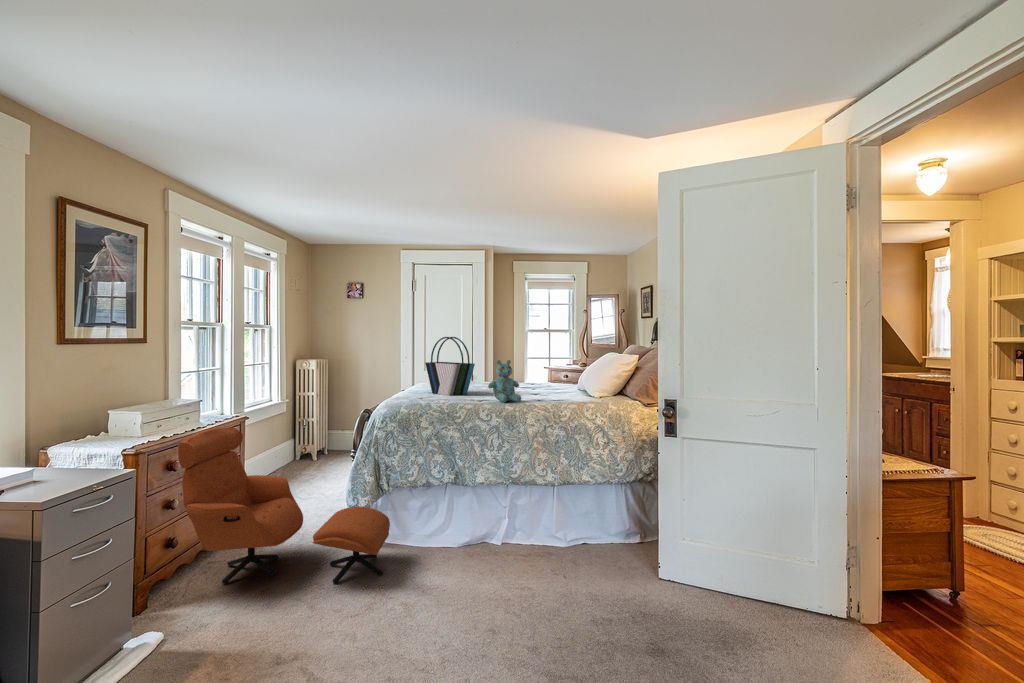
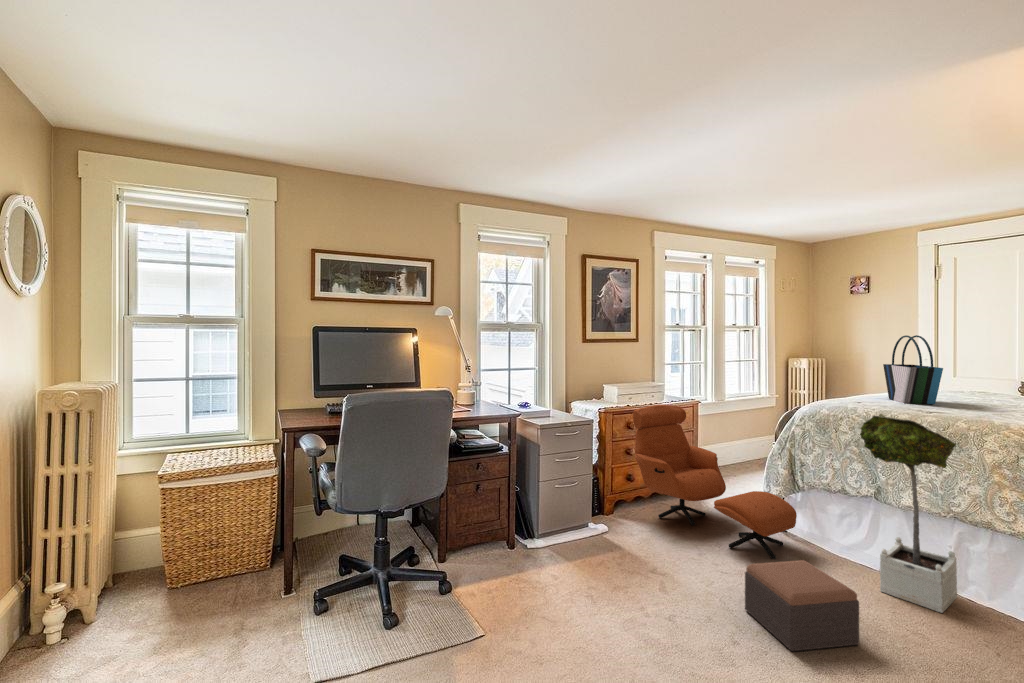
stuffed bear: present [488,360,521,402] -> none [931,364,989,419]
potted tree: none [453,406,519,565] -> present [860,414,957,613]
footstool: none [407,562,504,659] -> present [745,560,859,651]

